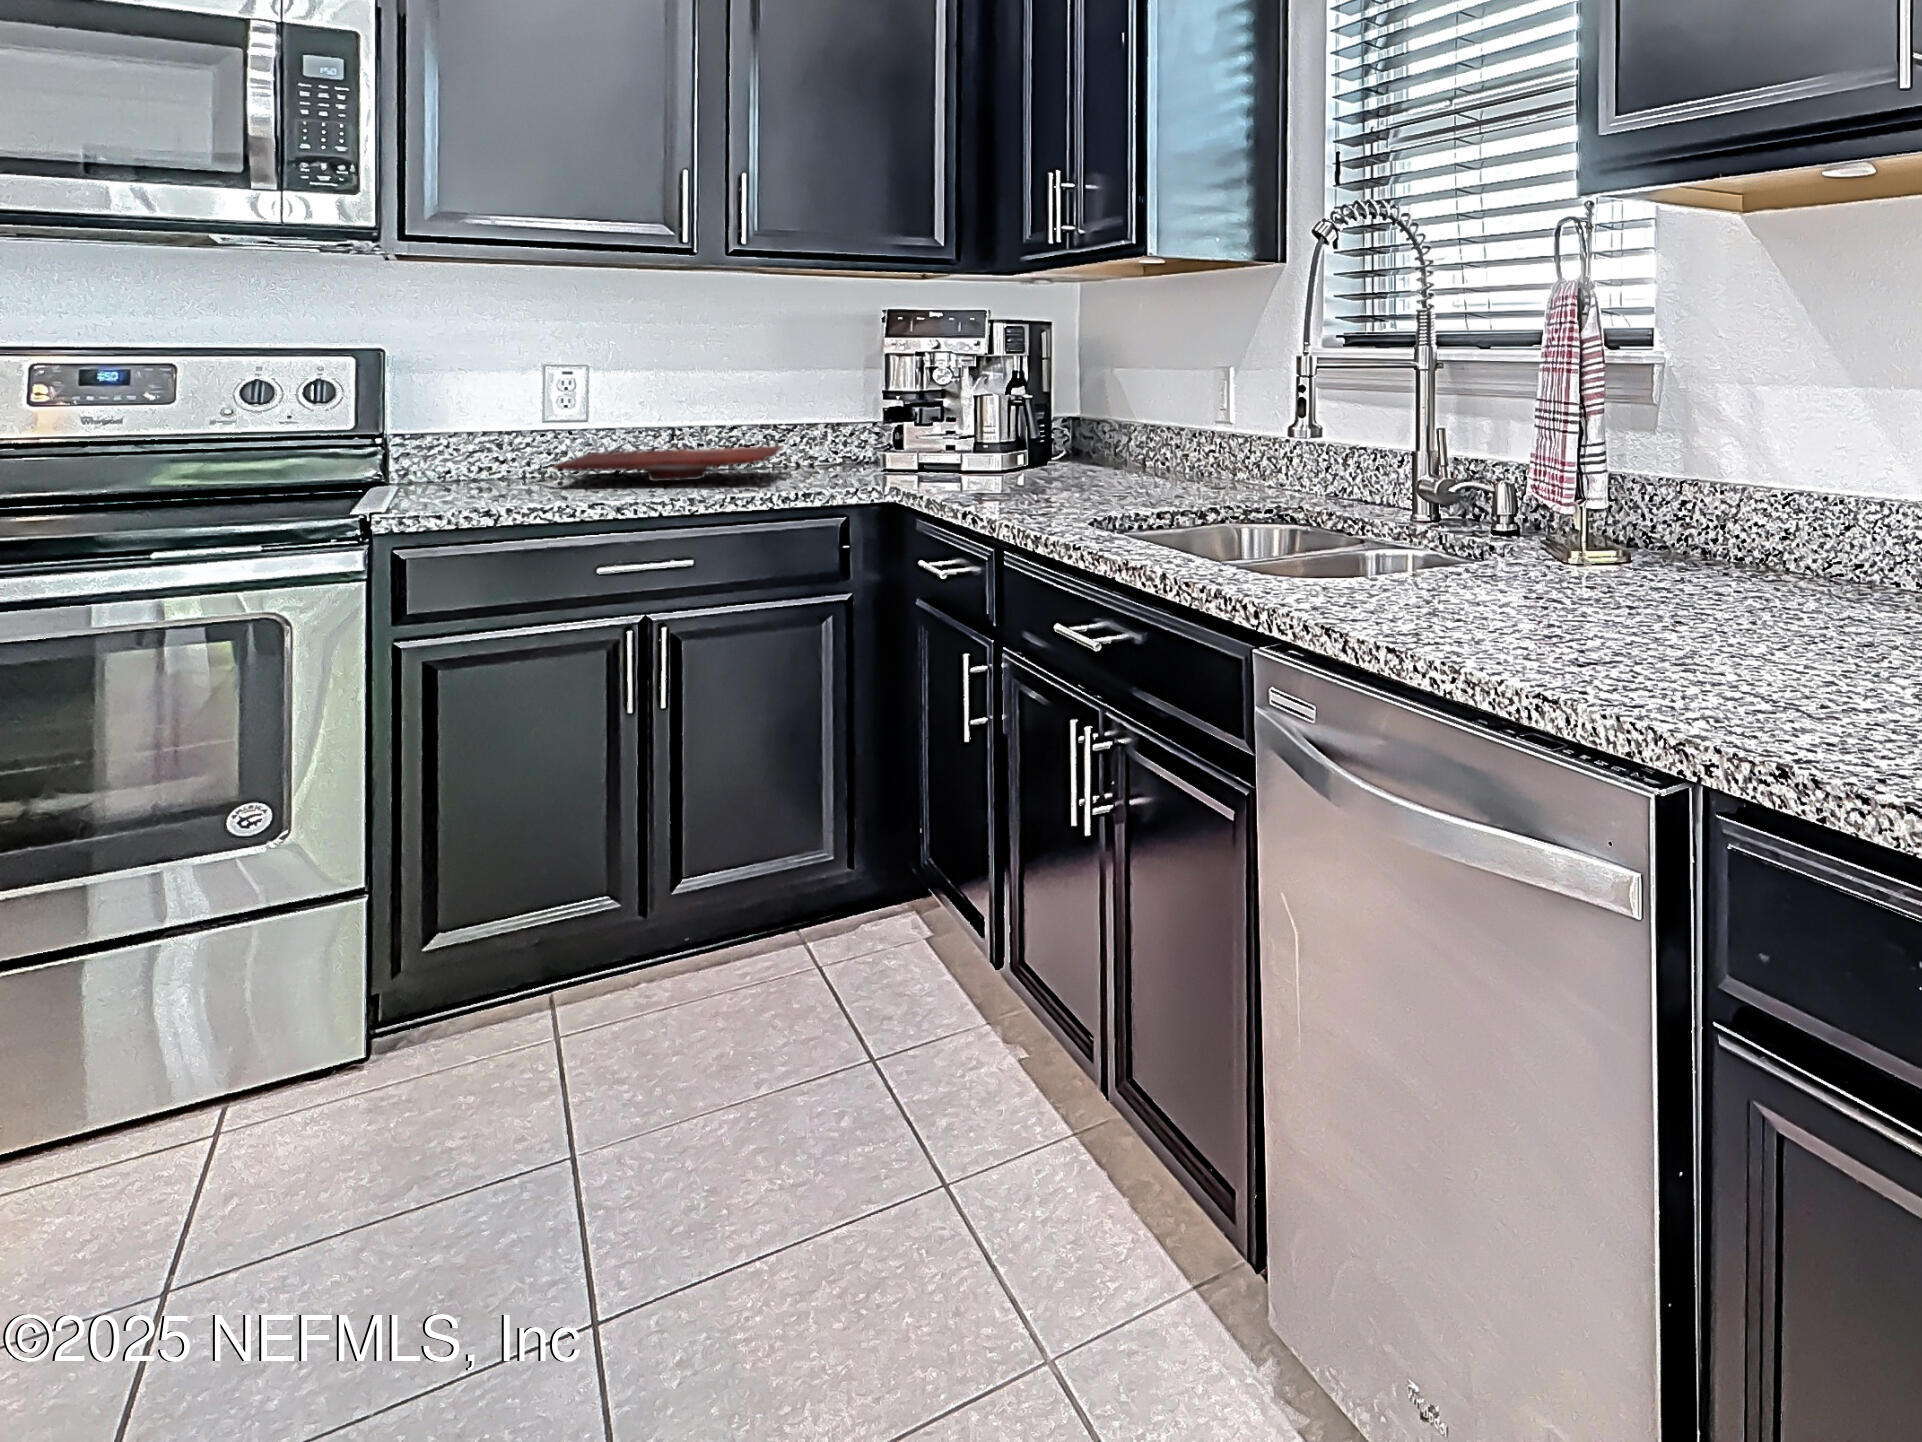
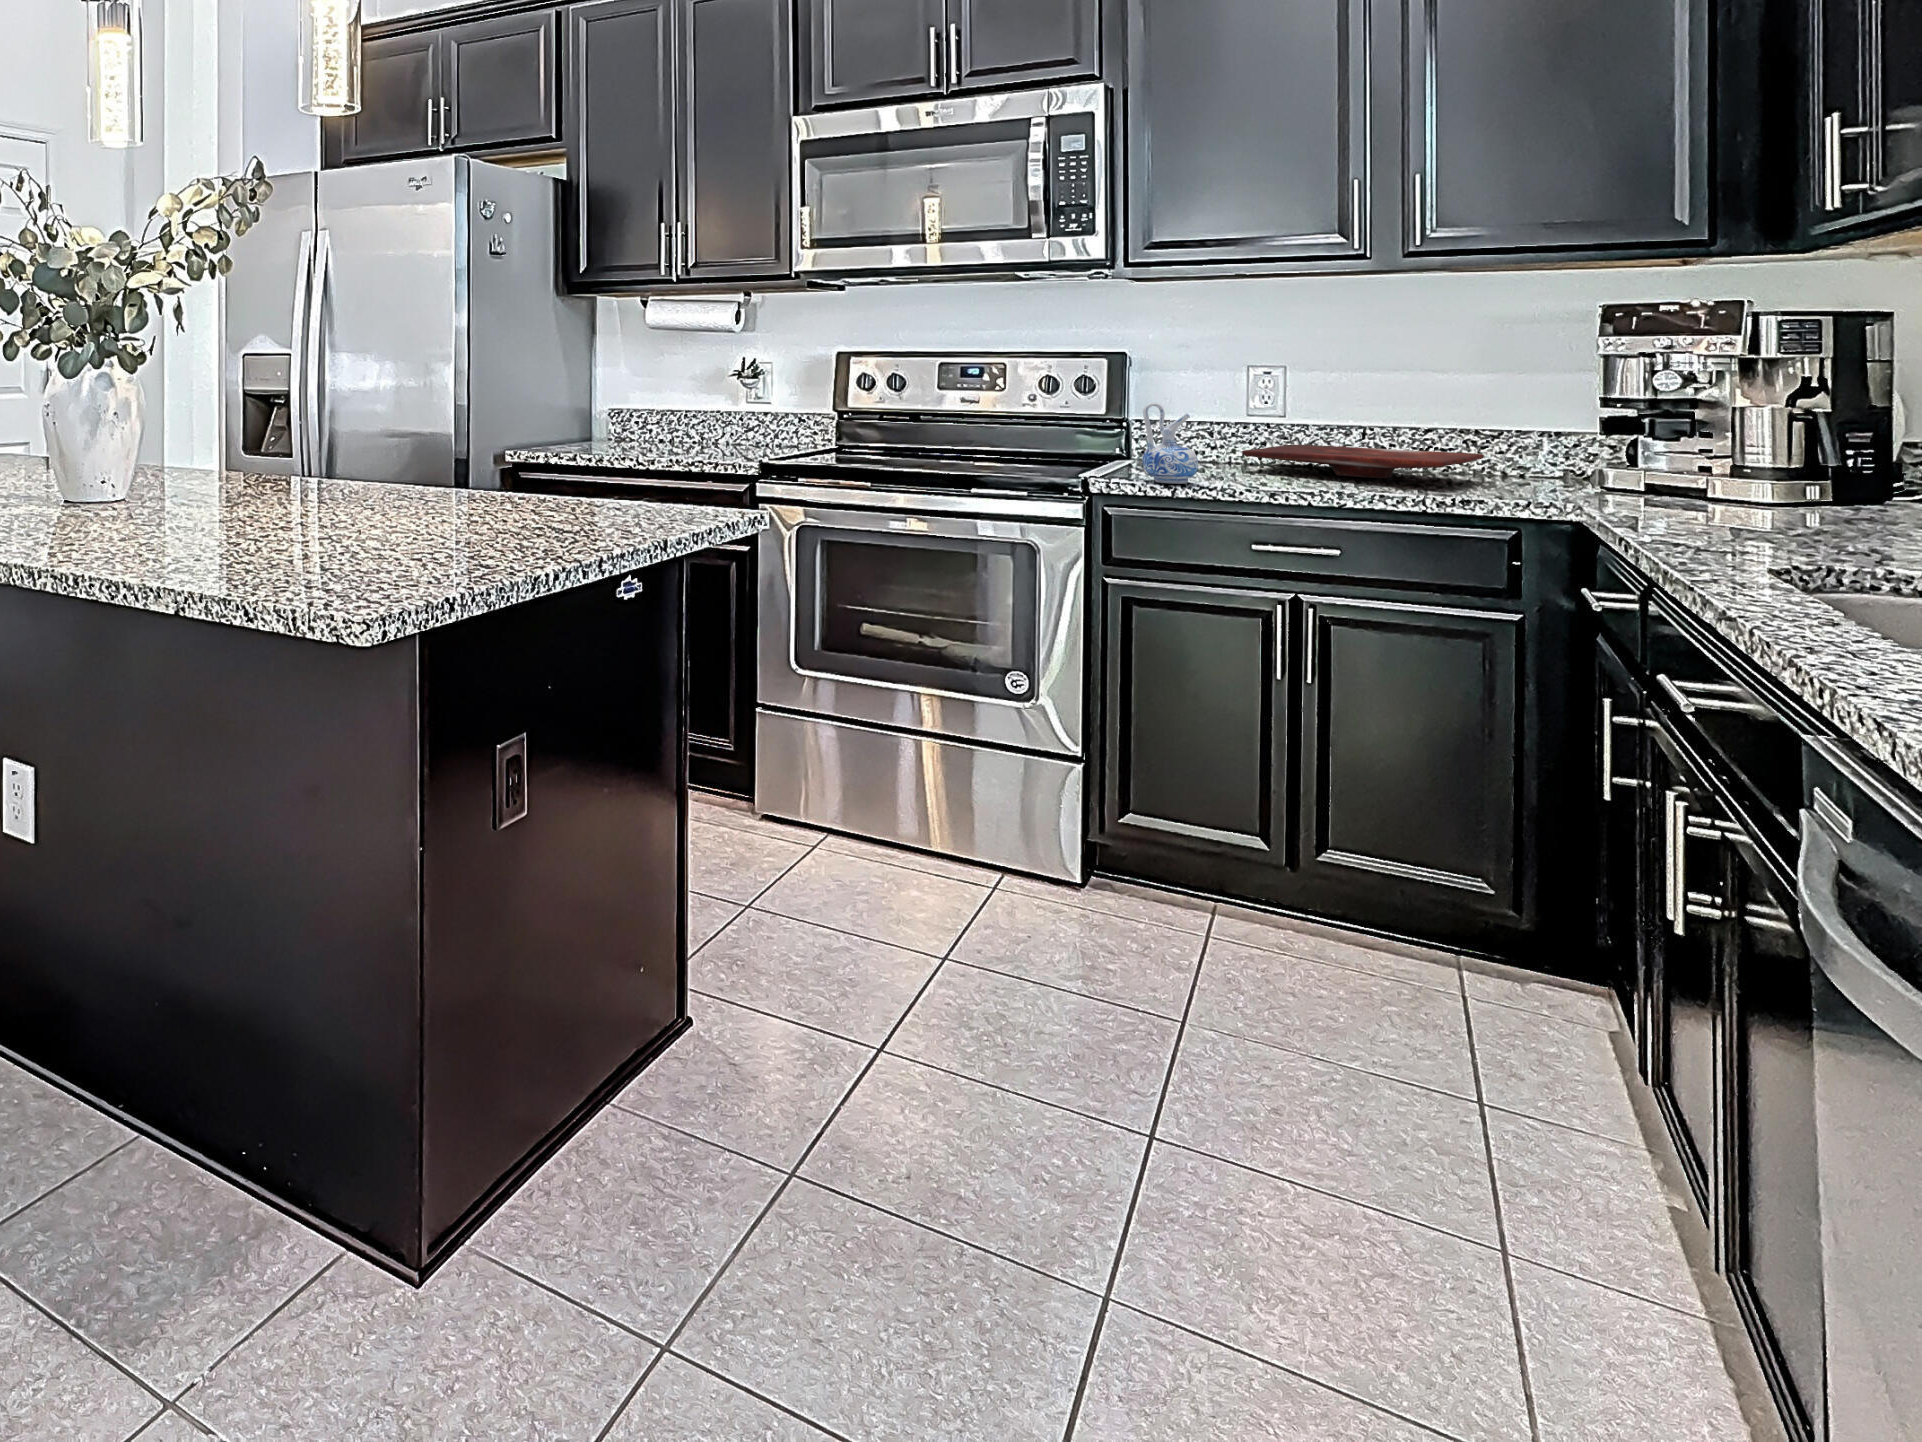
ceramic pitcher: none [447,415,522,514] -> present [1143,402,1198,484]

